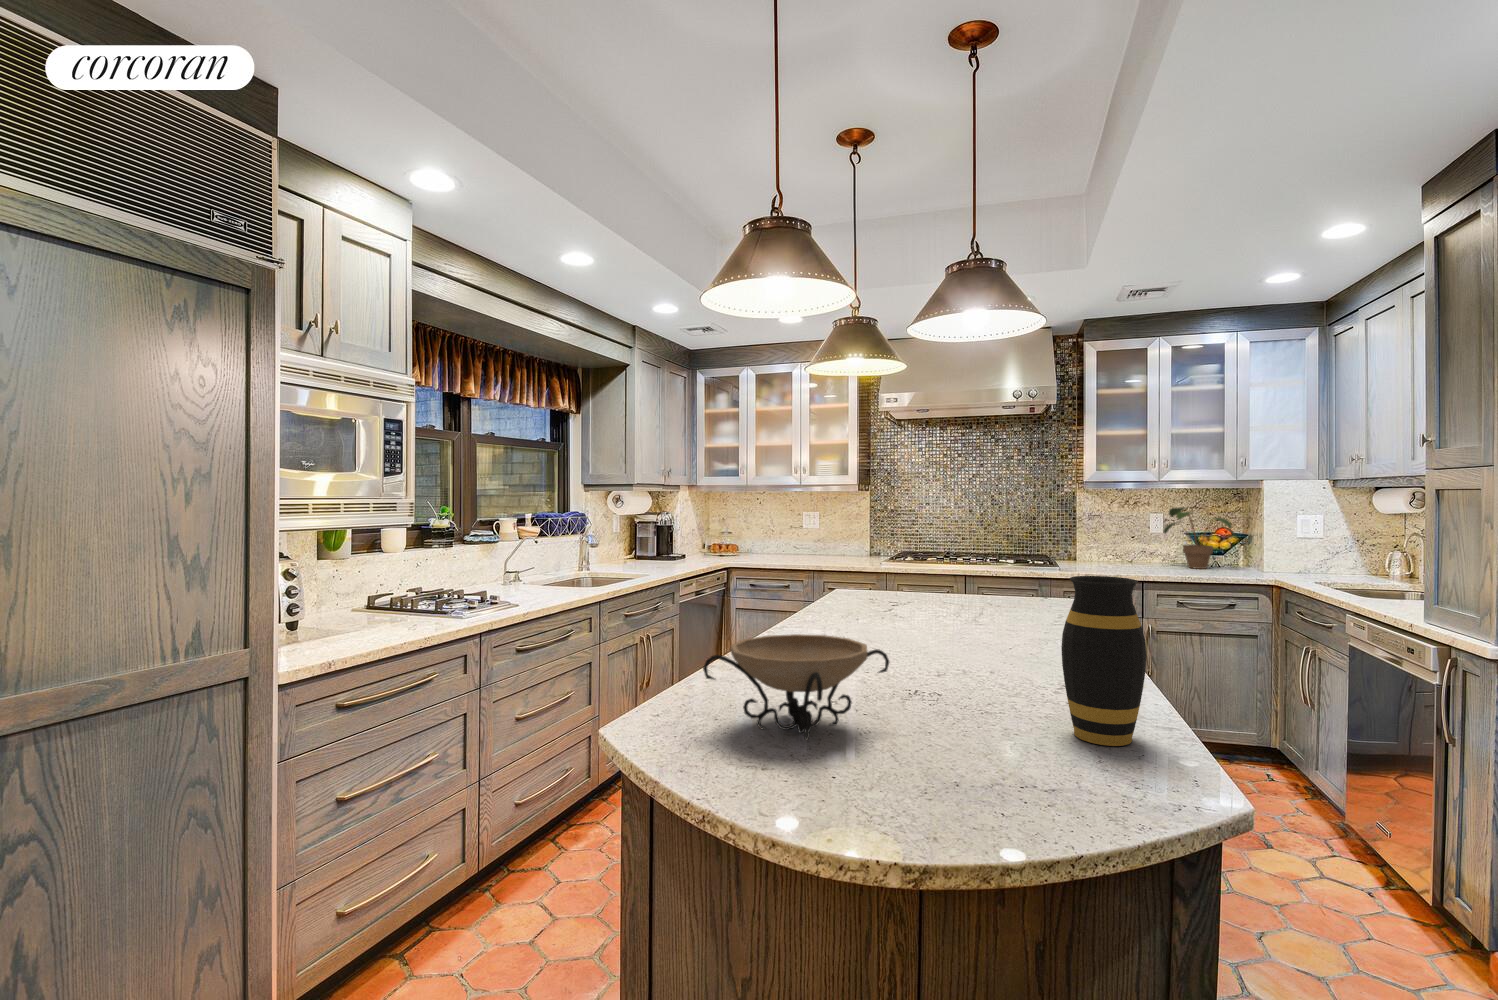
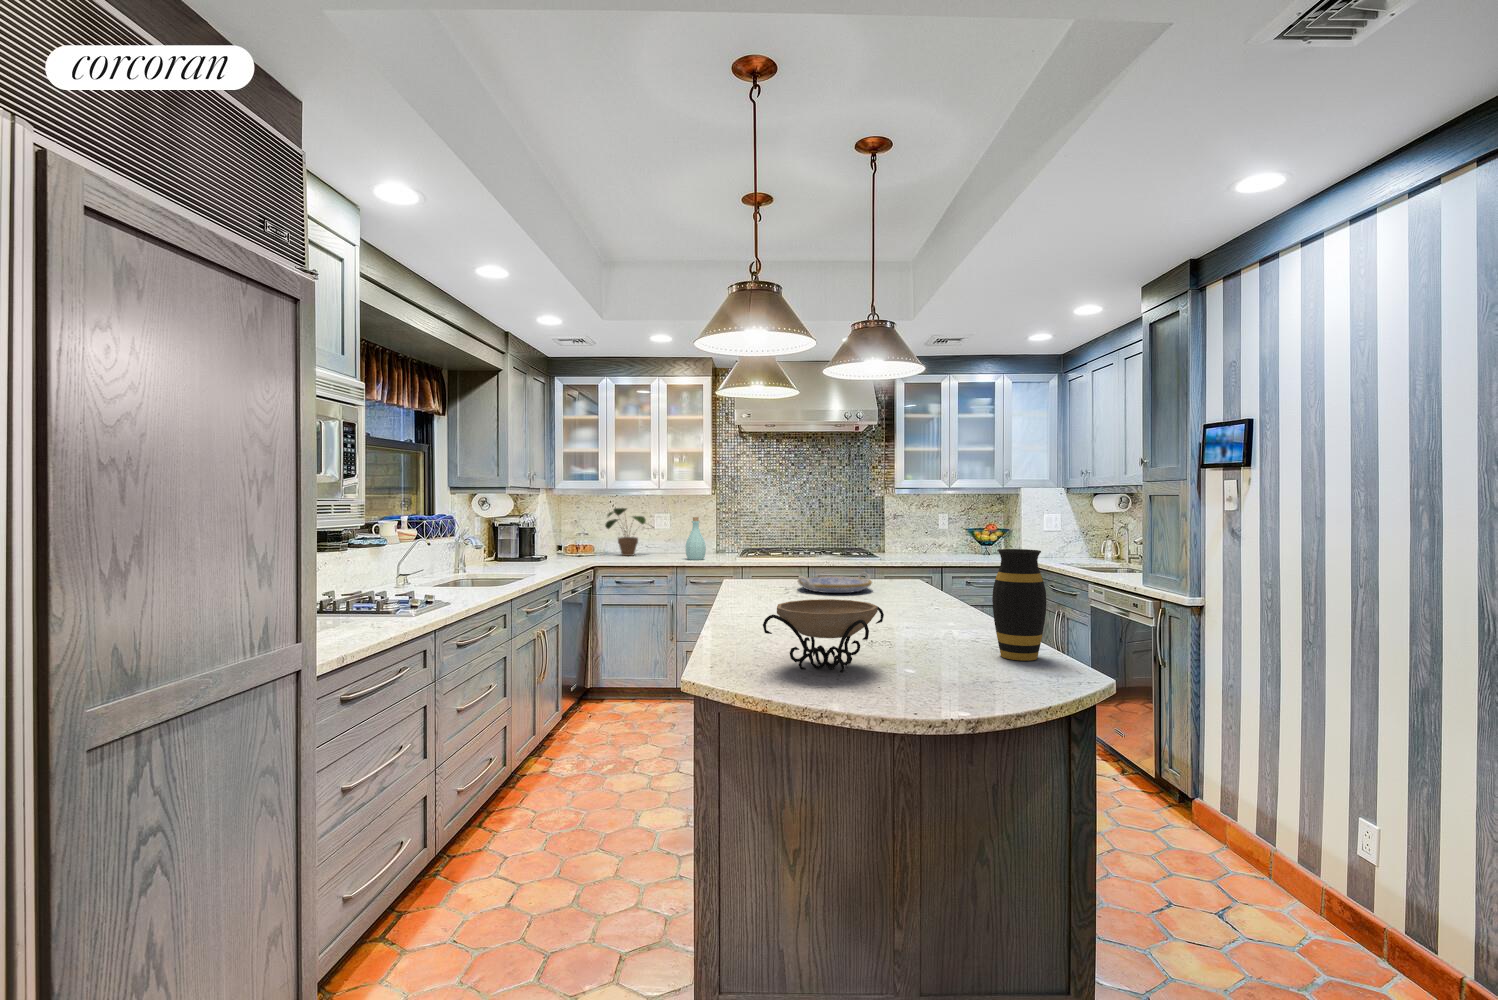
potted plant: present [1163,507,1235,569] -> present [605,508,646,556]
bottle: none [825,517,847,564] -> present [685,517,706,560]
serving tray: none [898,590,995,615] -> present [798,573,872,593]

